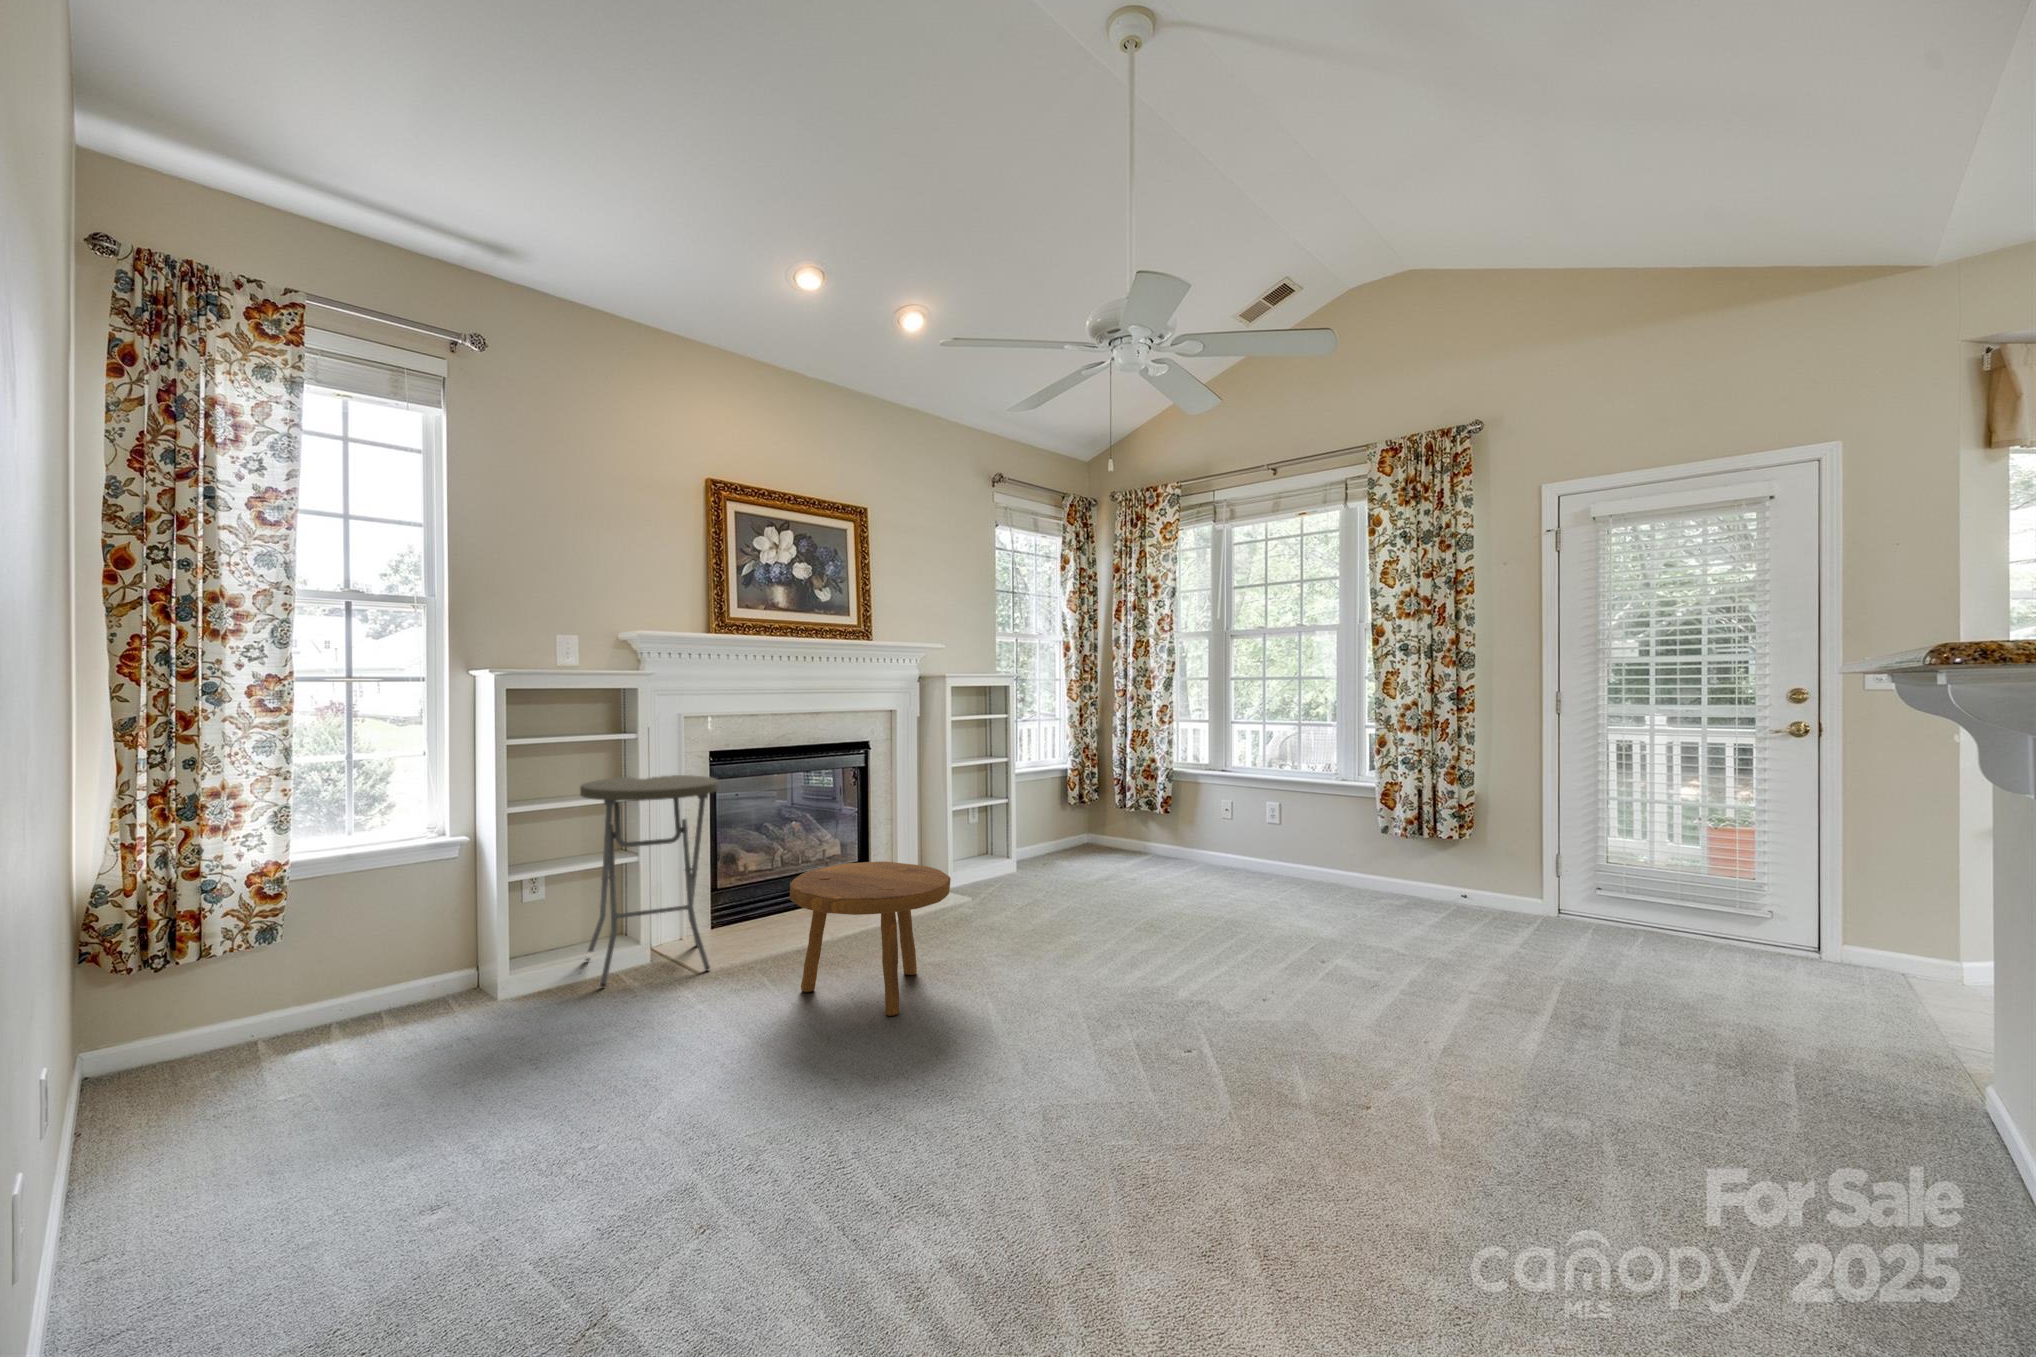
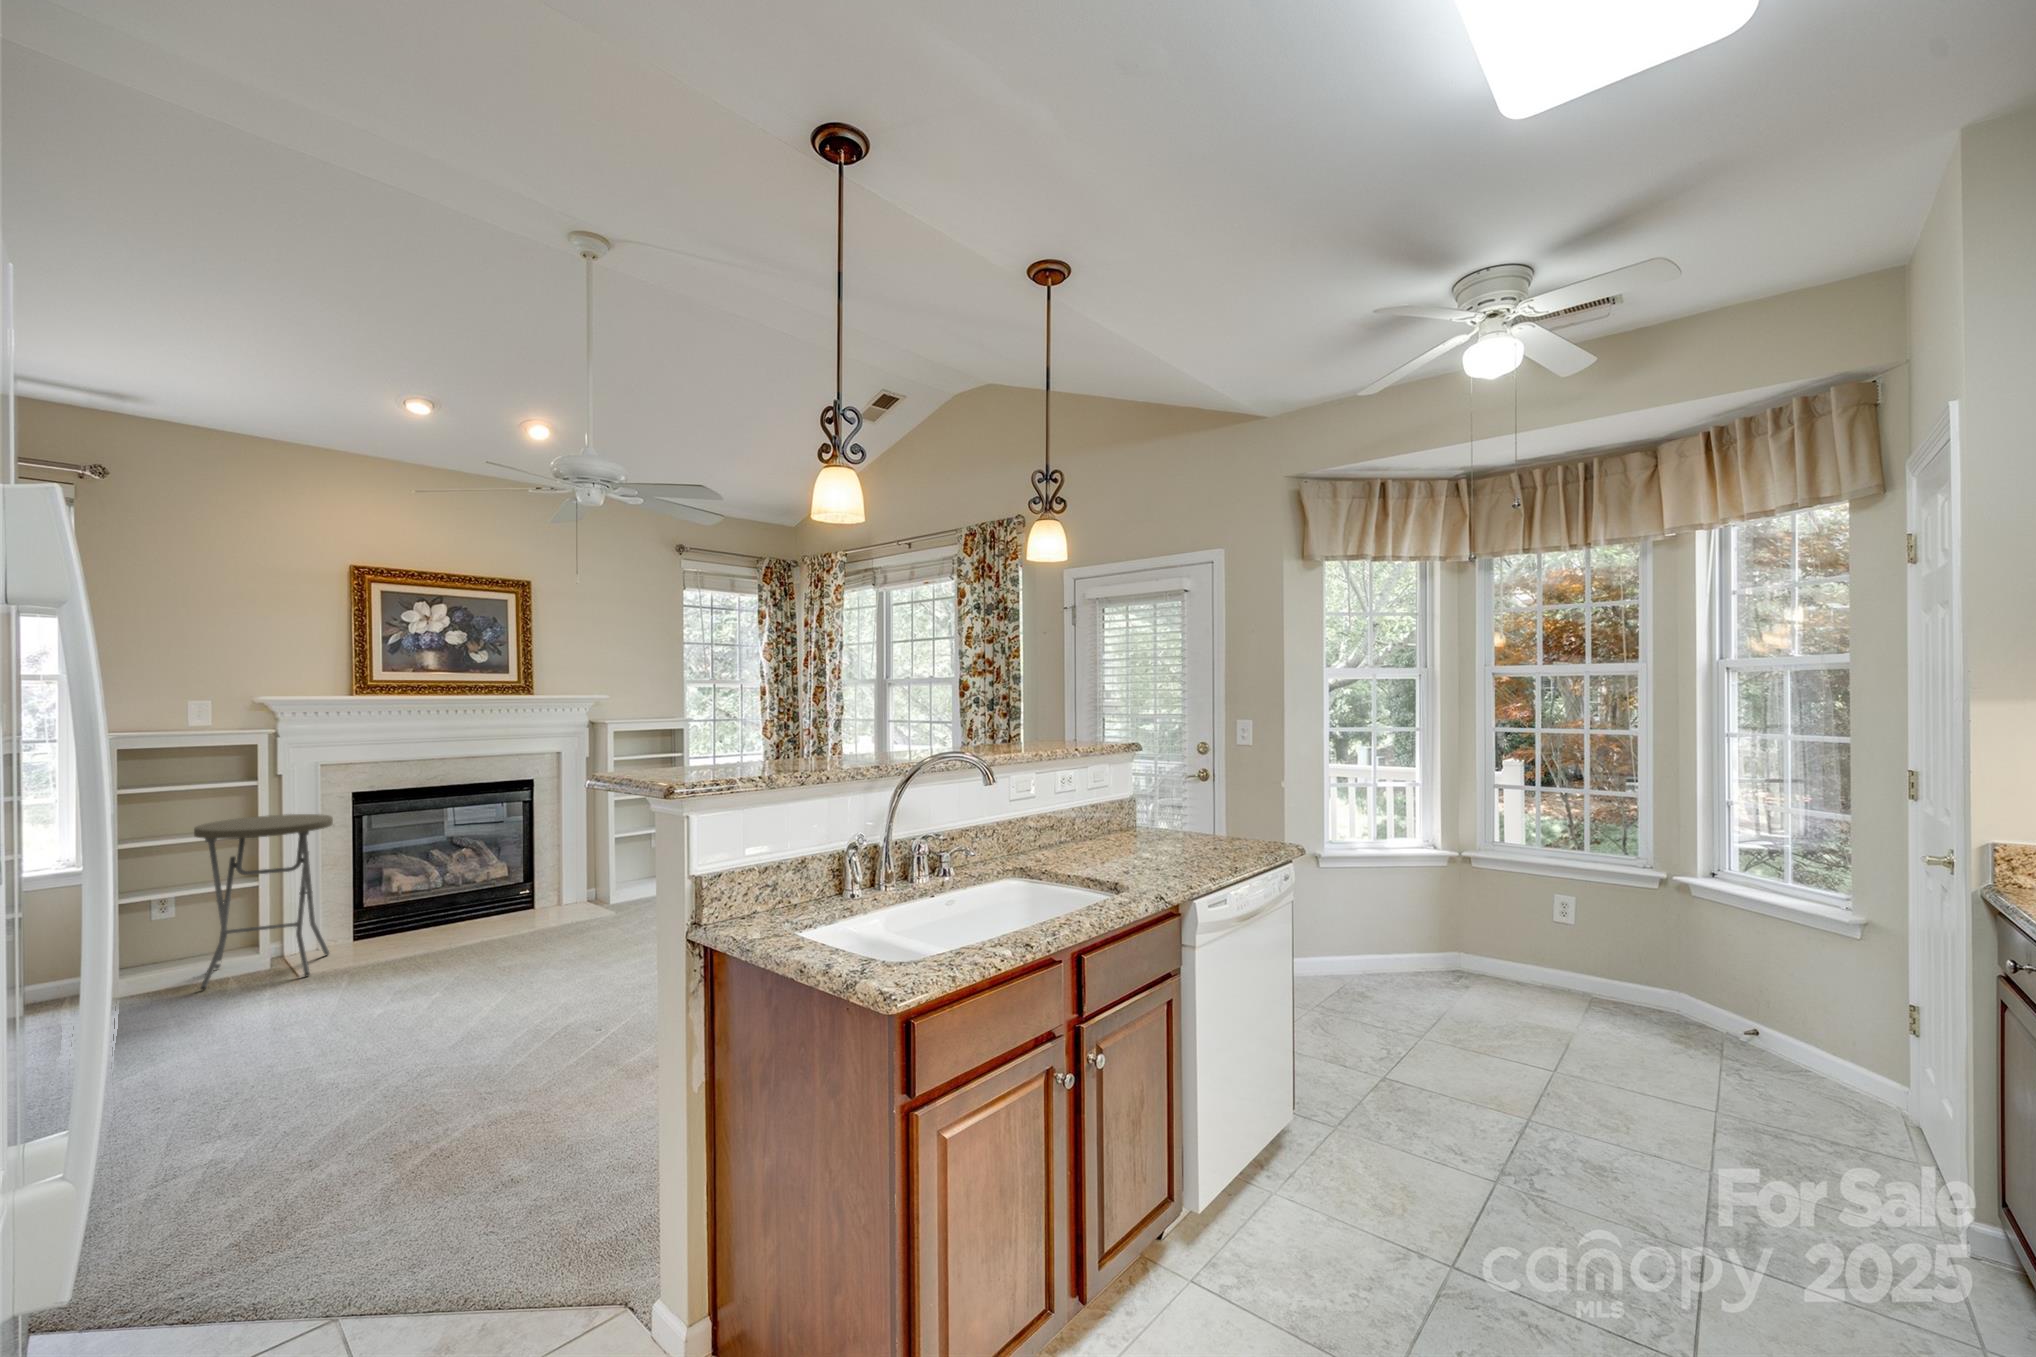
footstool: present [790,861,951,1016] -> none [337,886,492,1011]

